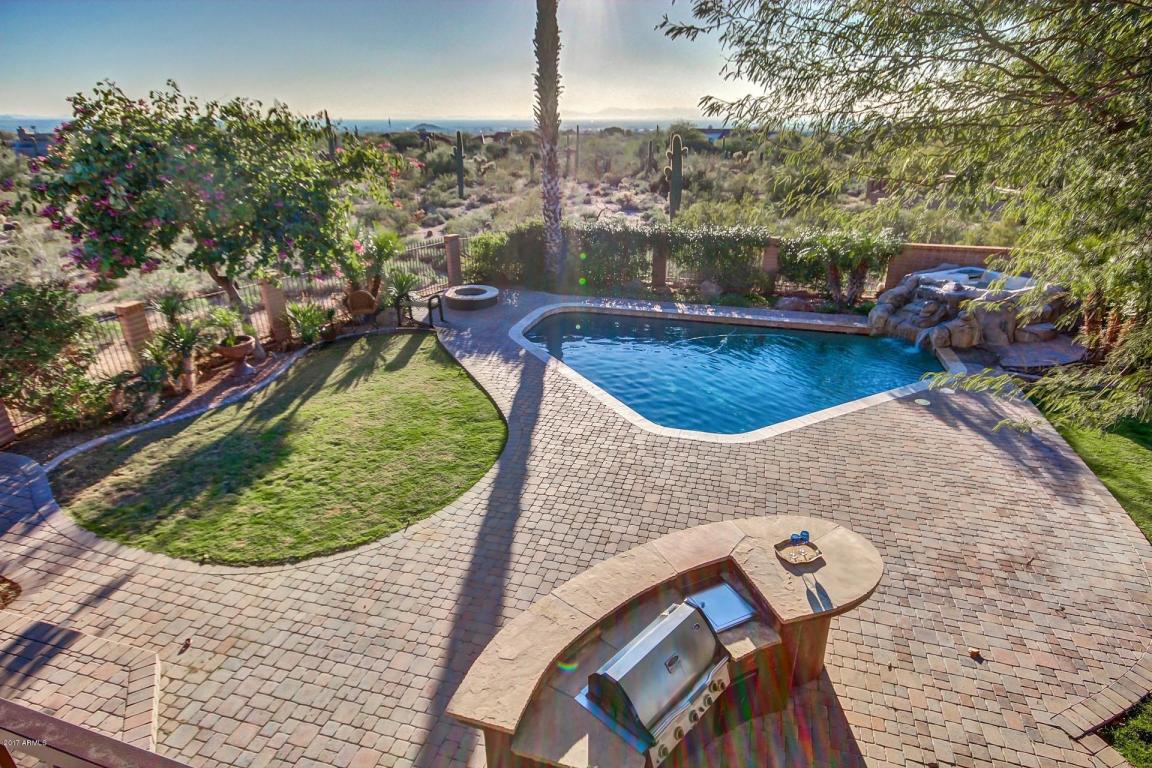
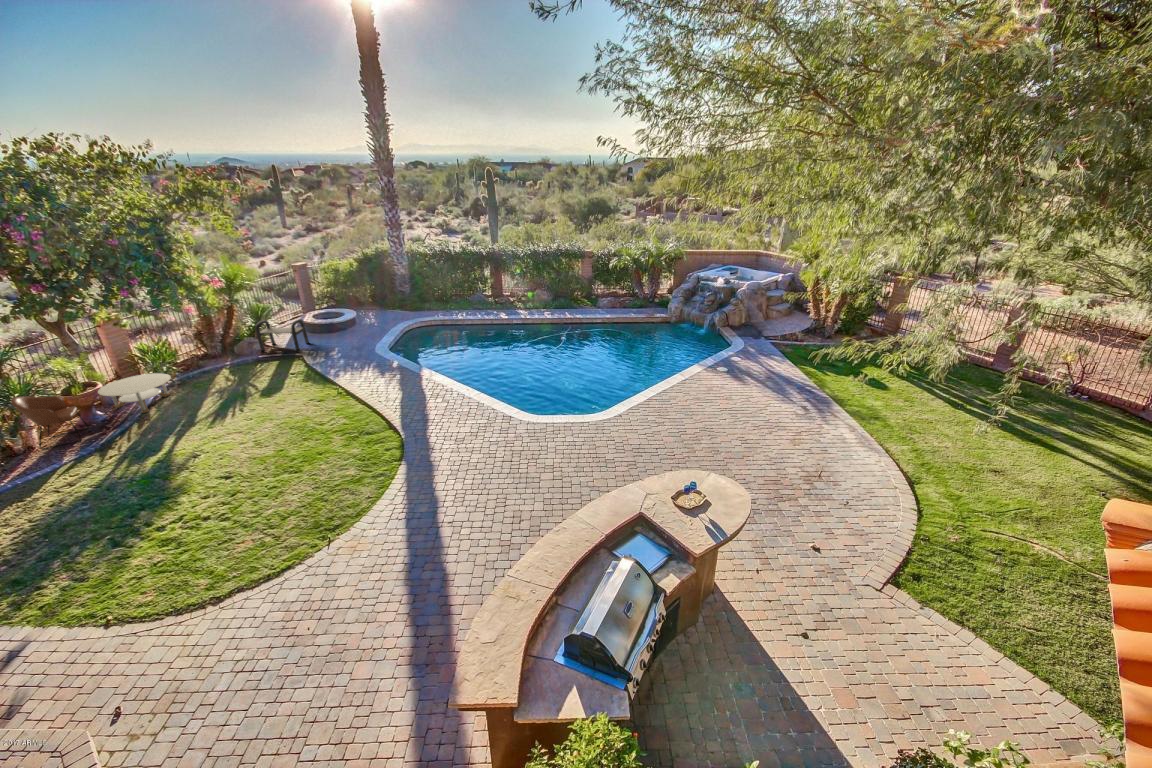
chair: present [347,290,378,331] -> present [11,396,89,449]
potted tree: present [319,307,337,342] -> none [171,339,196,377]
round table: none [253,334,313,371] -> present [98,373,171,413]

